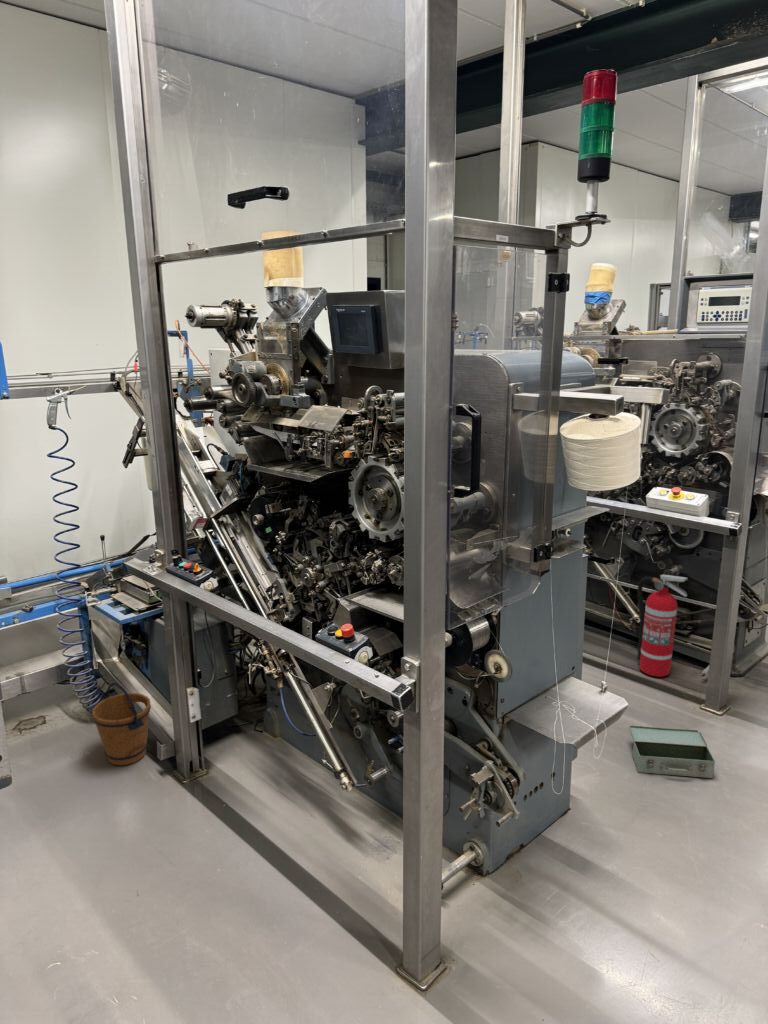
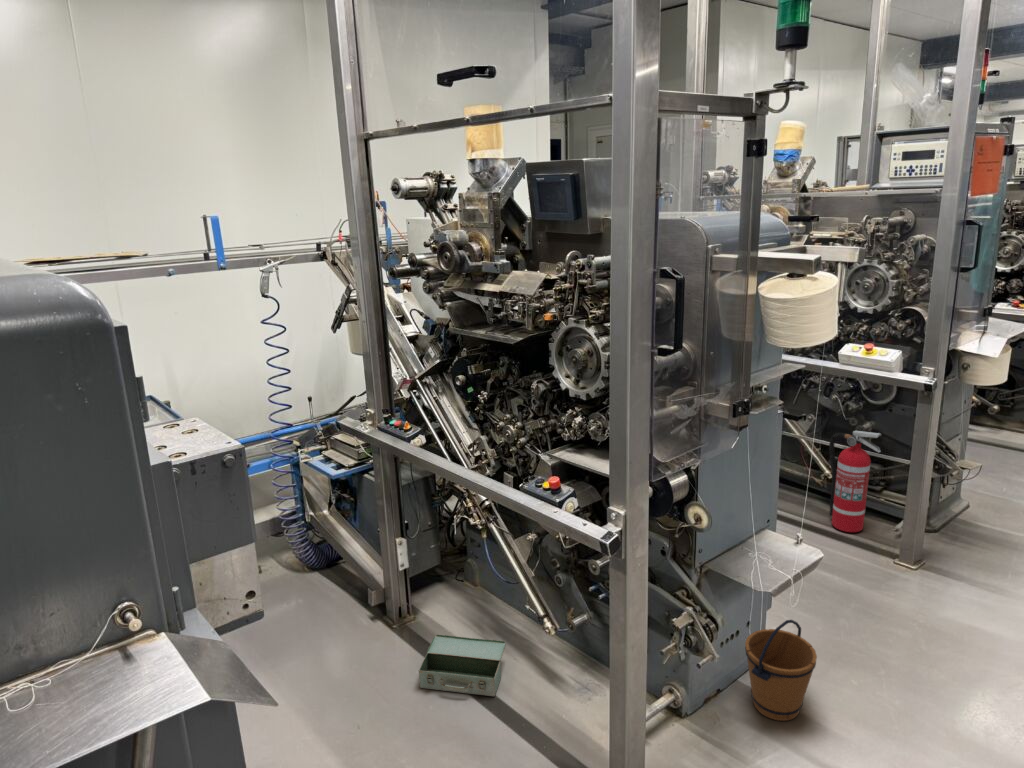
bucket: present [92,683,151,765] -> present [745,620,817,721]
toolbox: present [629,726,715,778] -> present [419,635,506,696]

